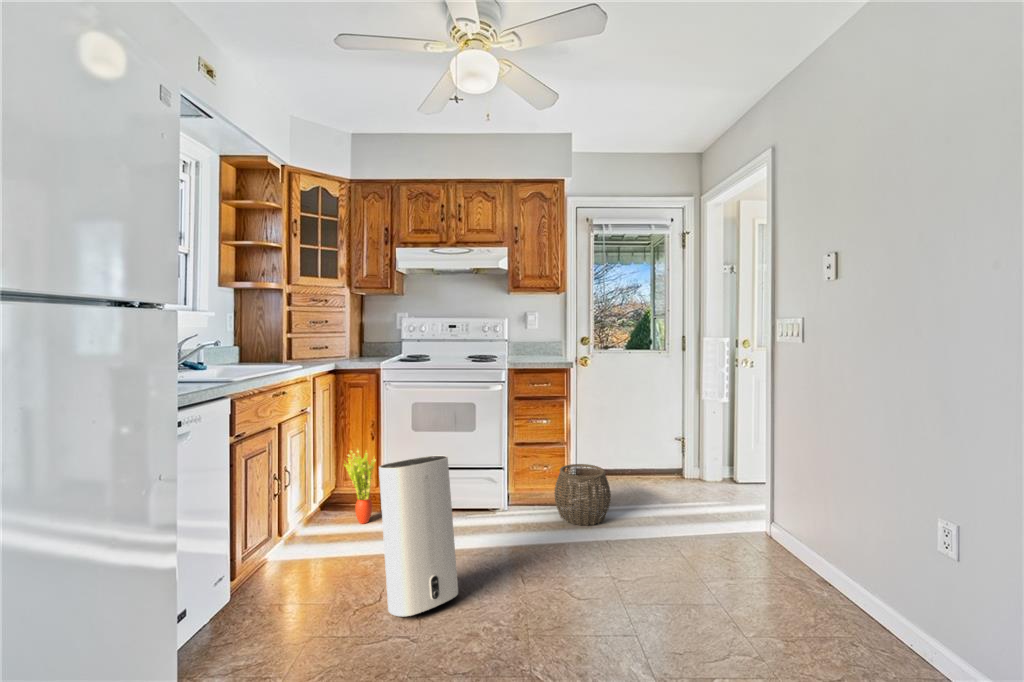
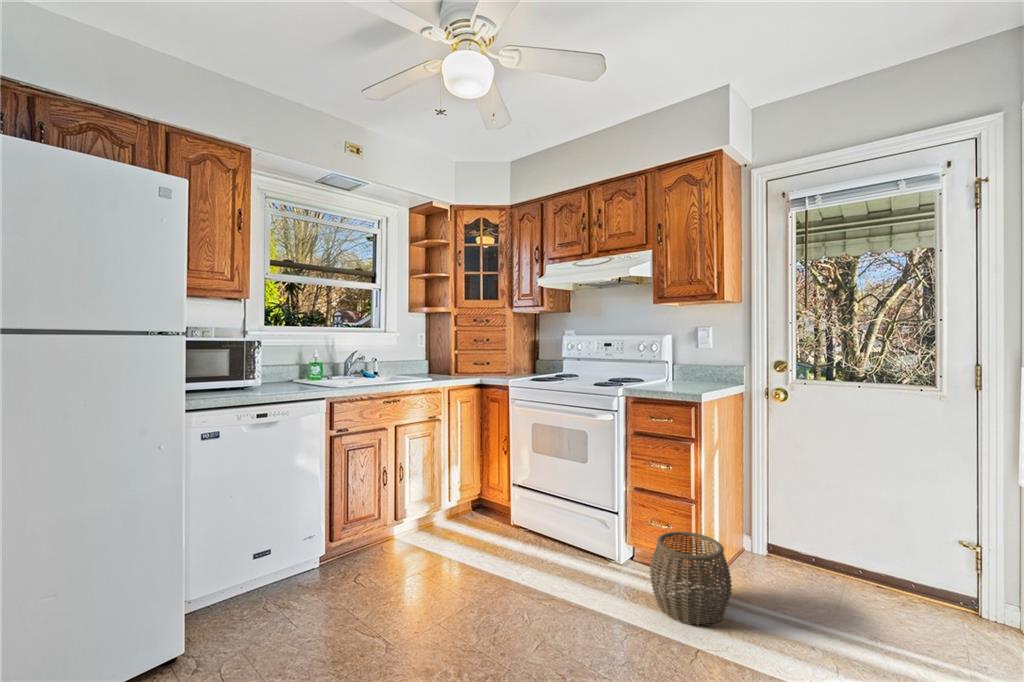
potted plant: present [344,451,376,524] -> none [457,461,487,535]
air purifier: present [379,456,458,616] -> none [374,476,452,630]

